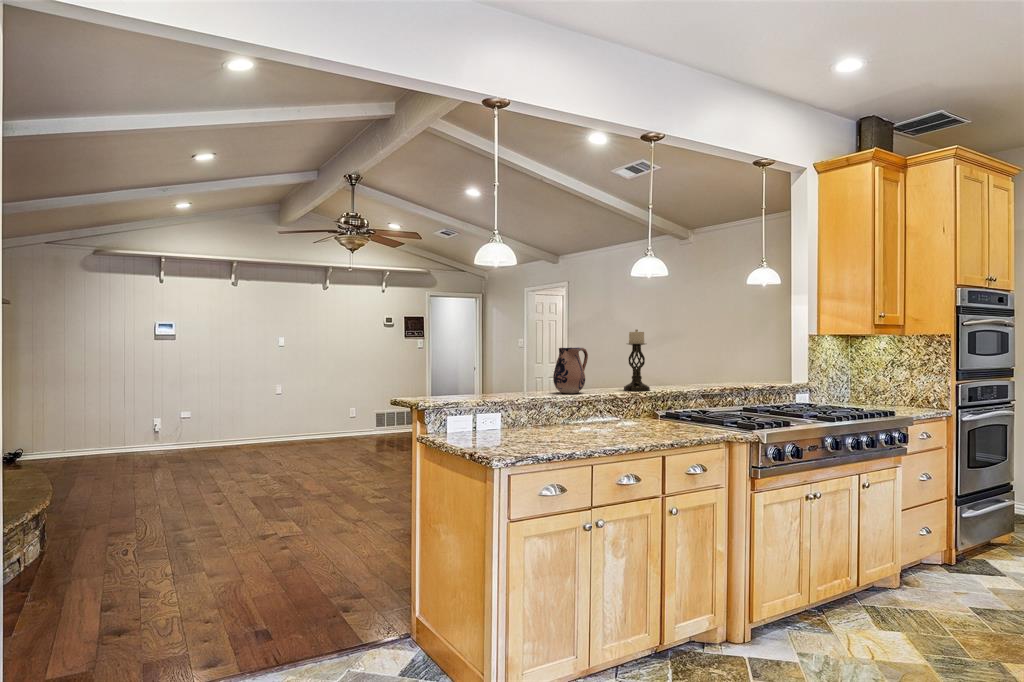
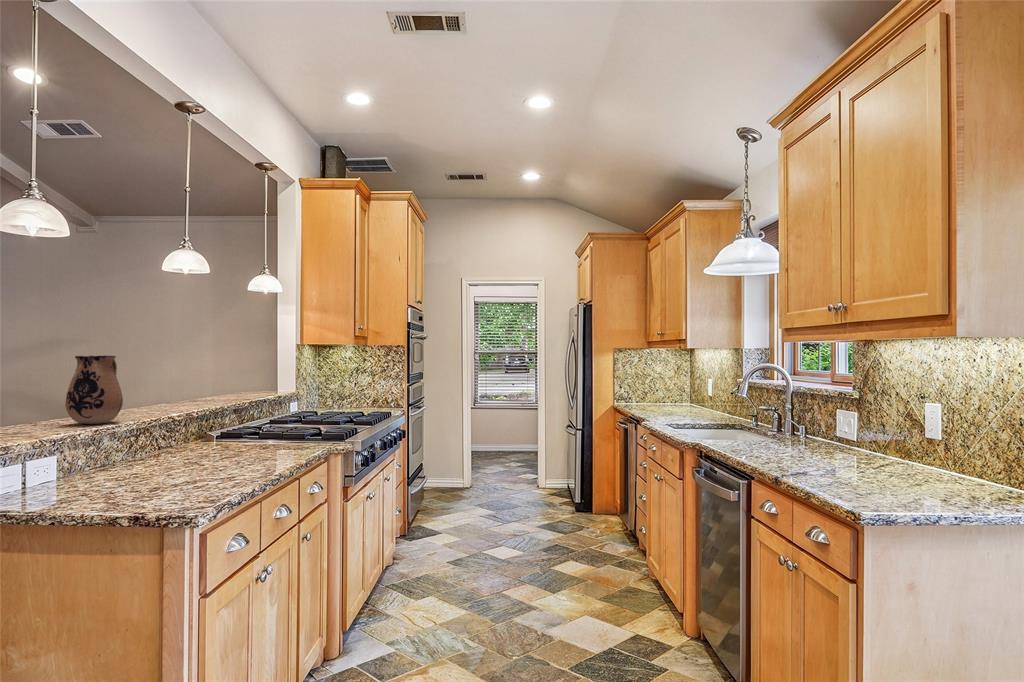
candle holder: present [624,330,650,391] -> none [150,332,189,413]

